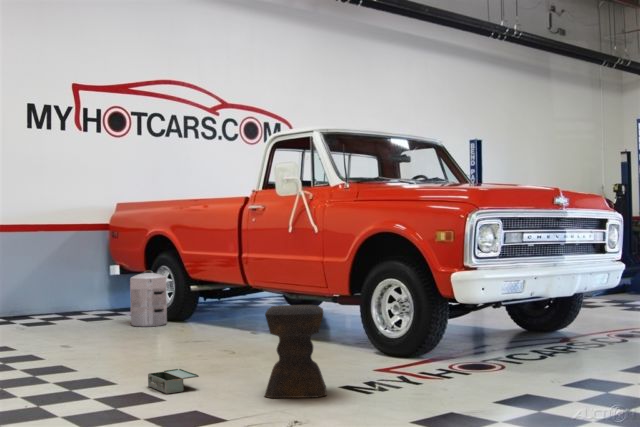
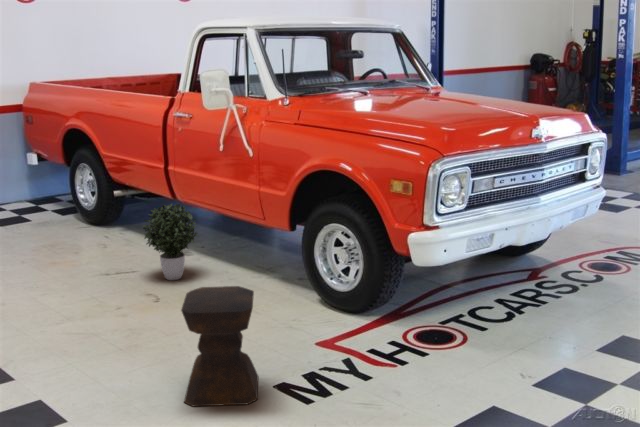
waste bin: present [130,273,167,327] -> none [45,170,91,234]
potted plant: none [220,279,269,346] -> present [143,204,199,280]
toolbox: present [148,369,199,394] -> none [48,351,108,395]

